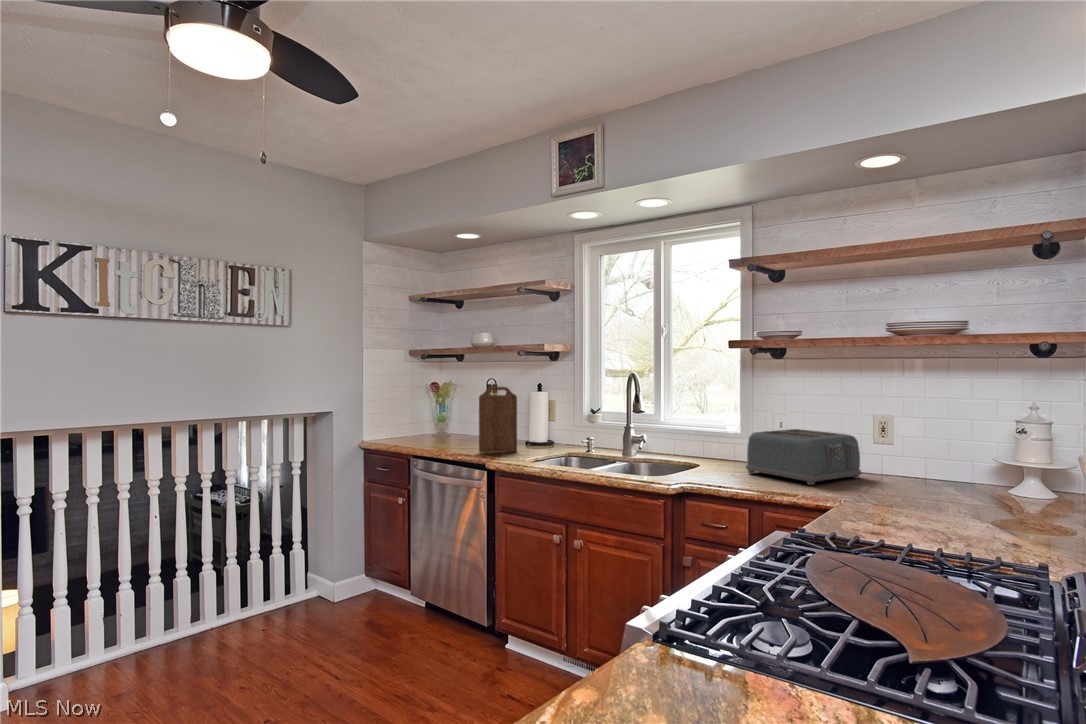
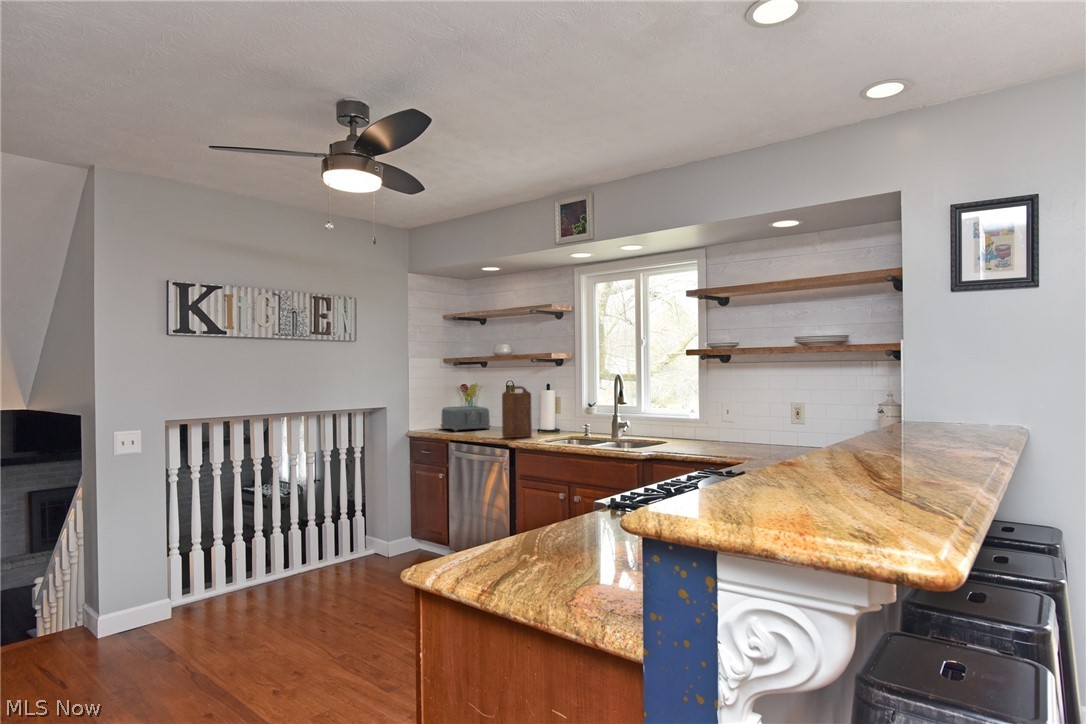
toaster: present [746,429,861,485] -> present [441,406,491,431]

